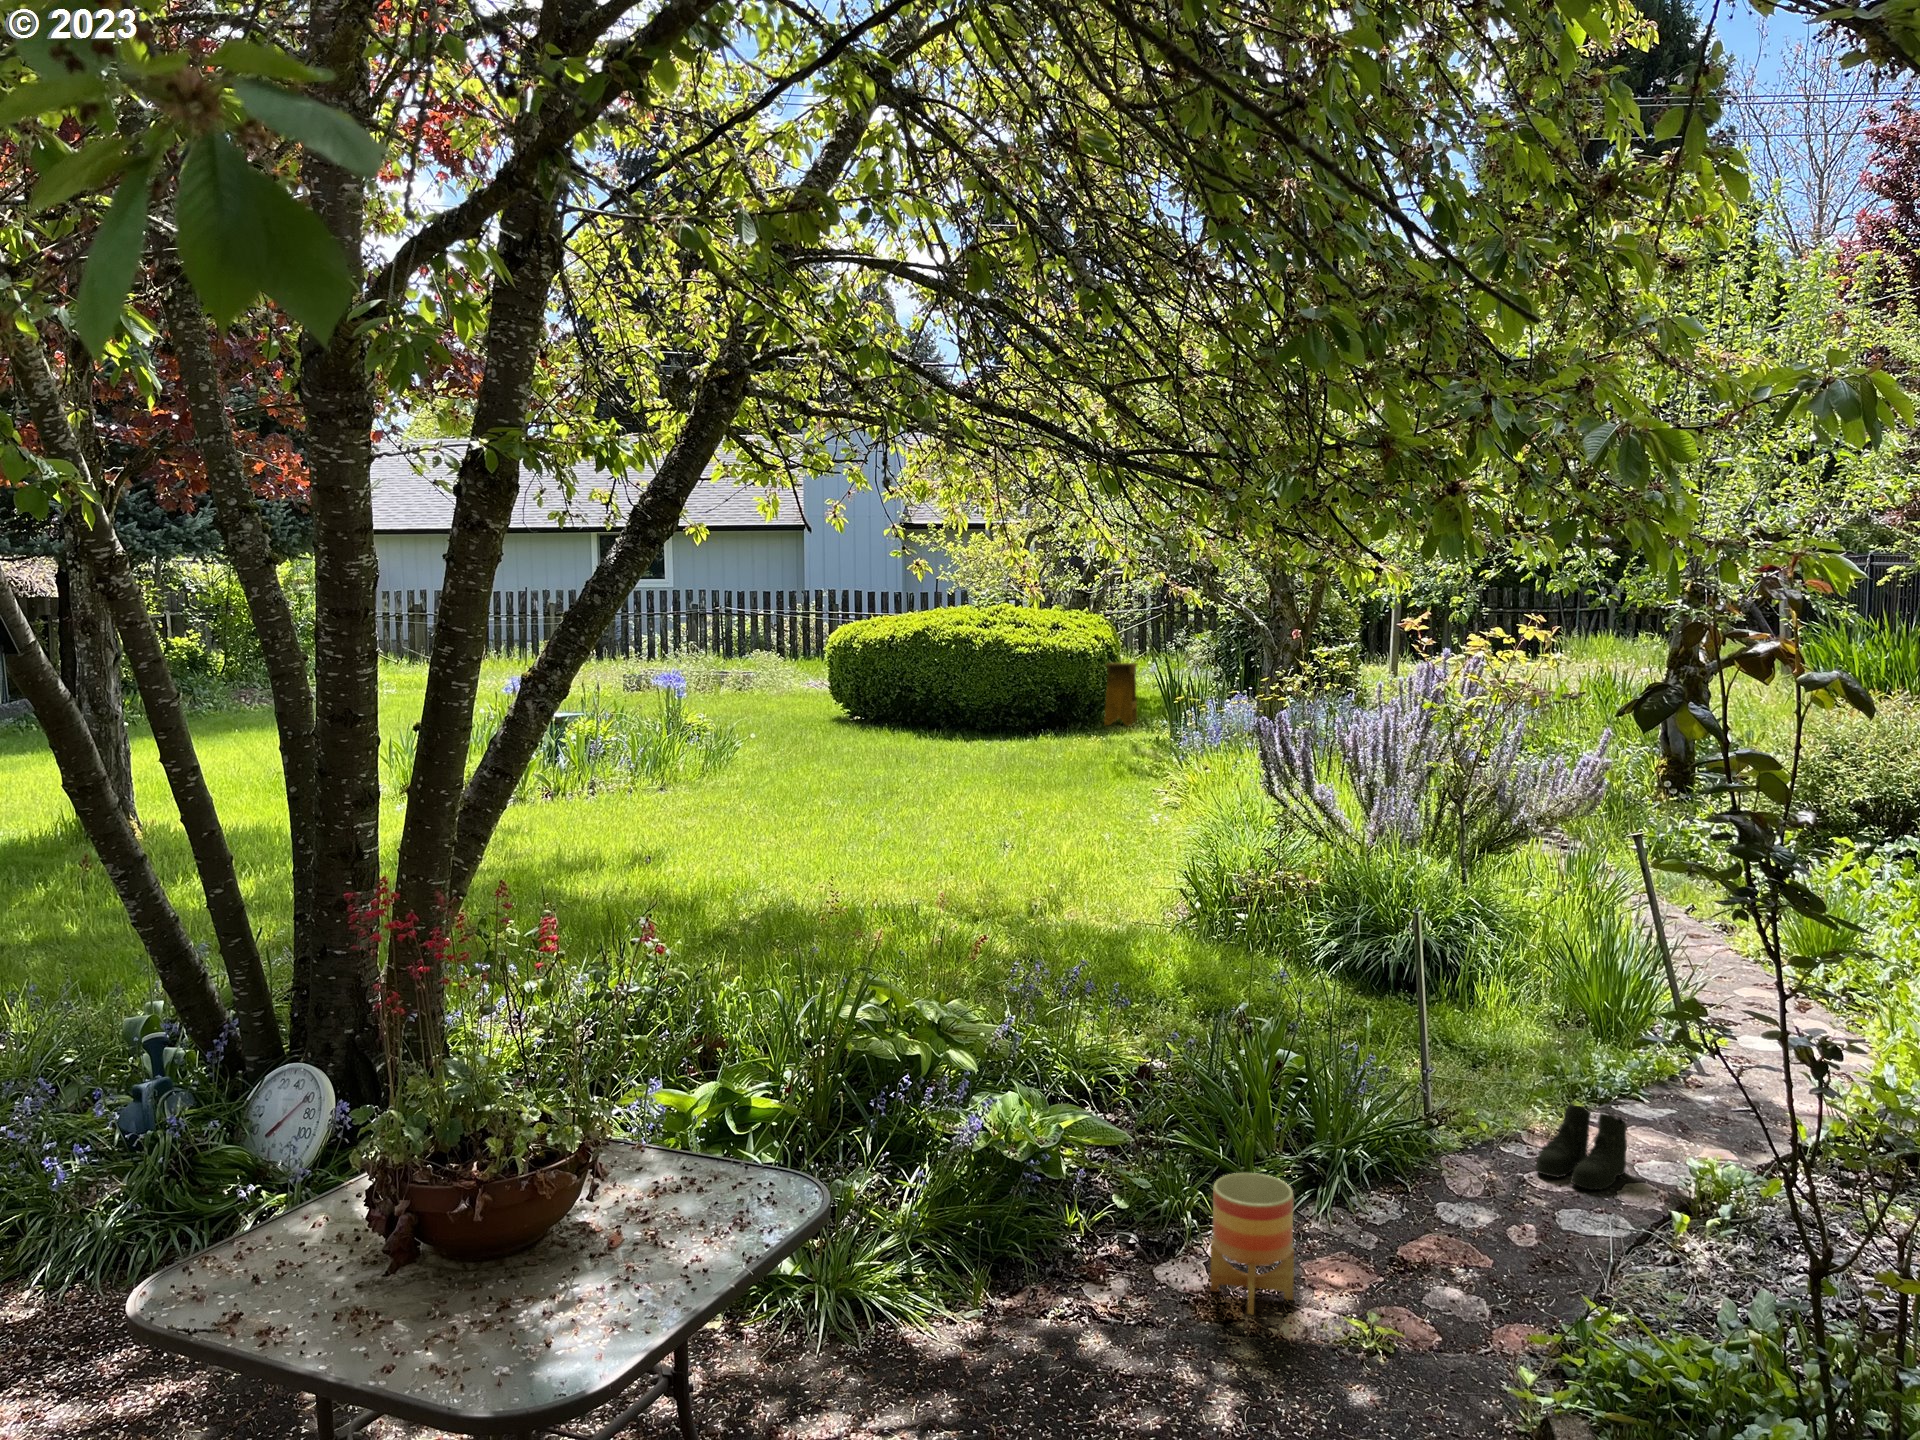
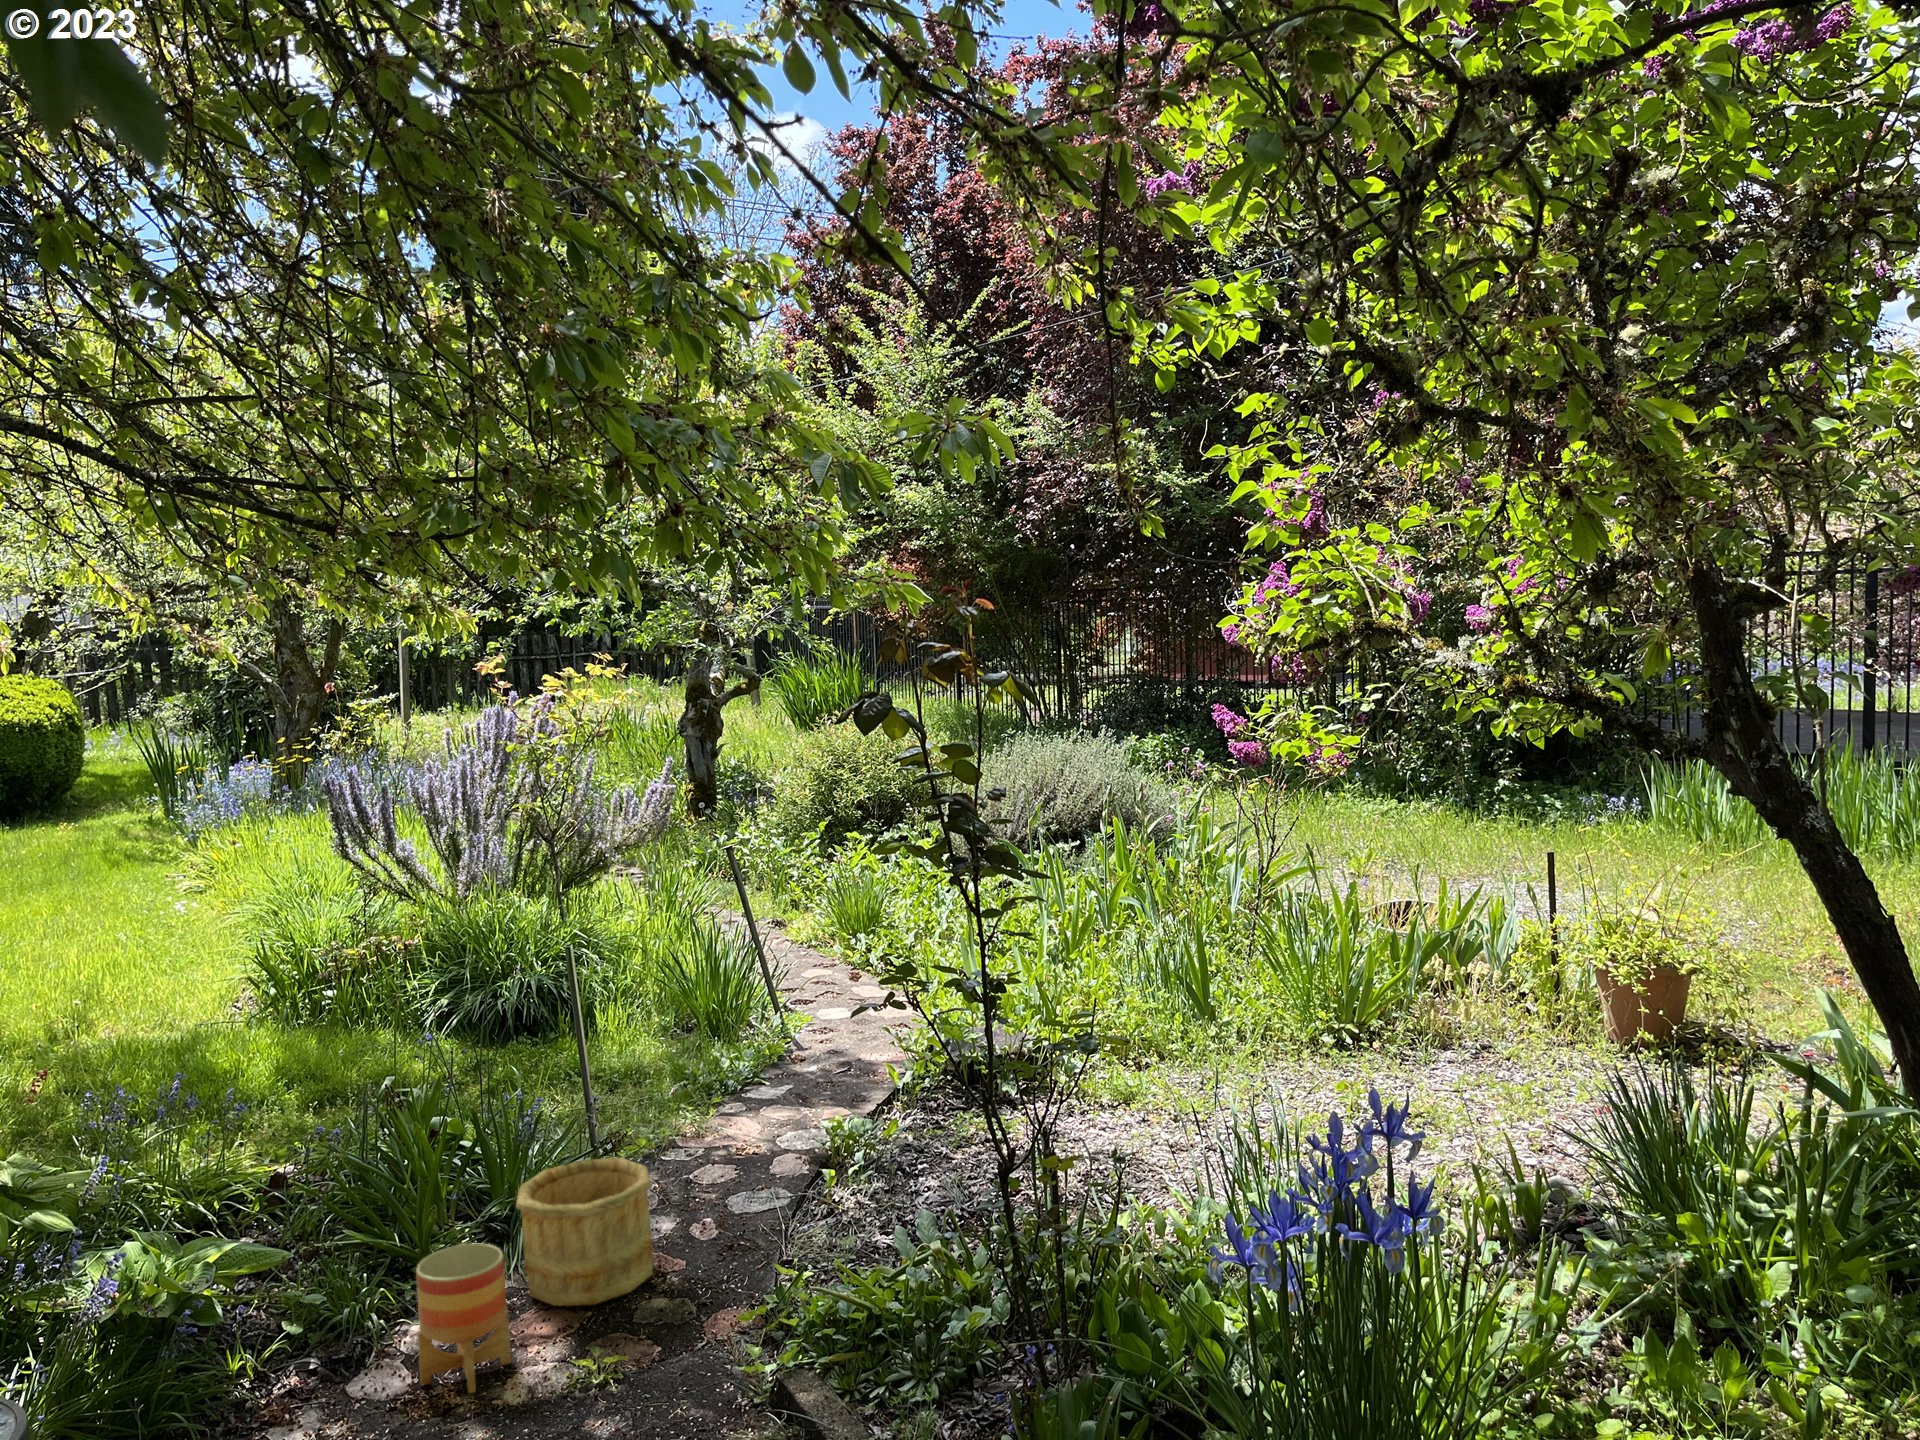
stool: present [1104,663,1137,726] -> none [72,728,120,805]
boots: present [1536,1104,1627,1190] -> none [692,1100,765,1173]
wooden bucket: none [1323,1126,1463,1274] -> present [516,1158,653,1306]

